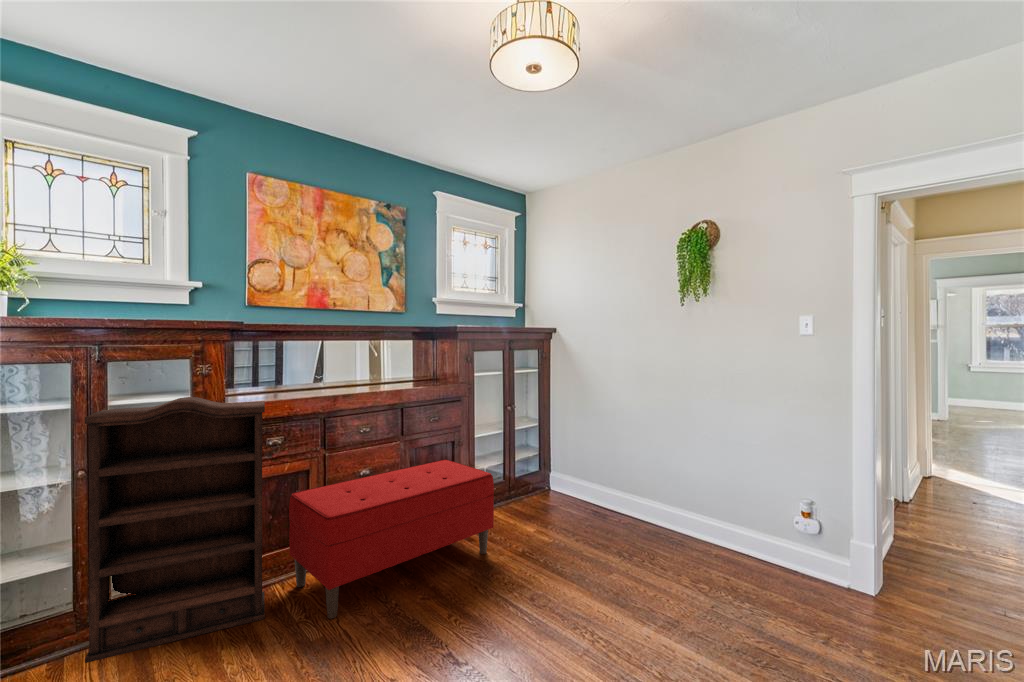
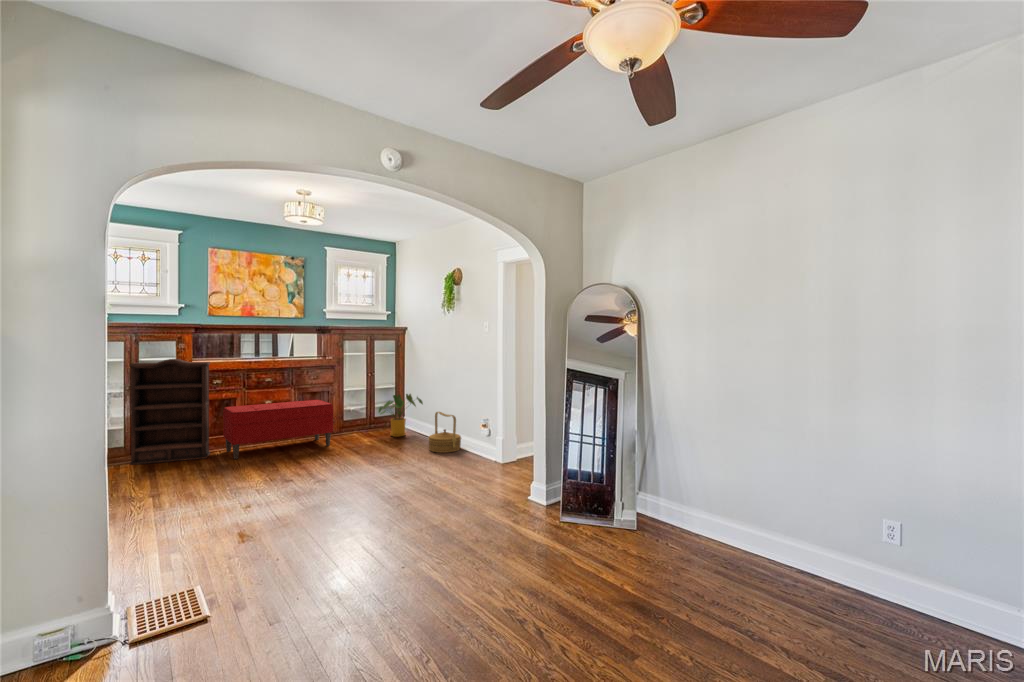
house plant: none [542,440,615,520] -> present [379,394,423,437]
woven basket: none [678,482,749,569] -> present [428,412,461,453]

